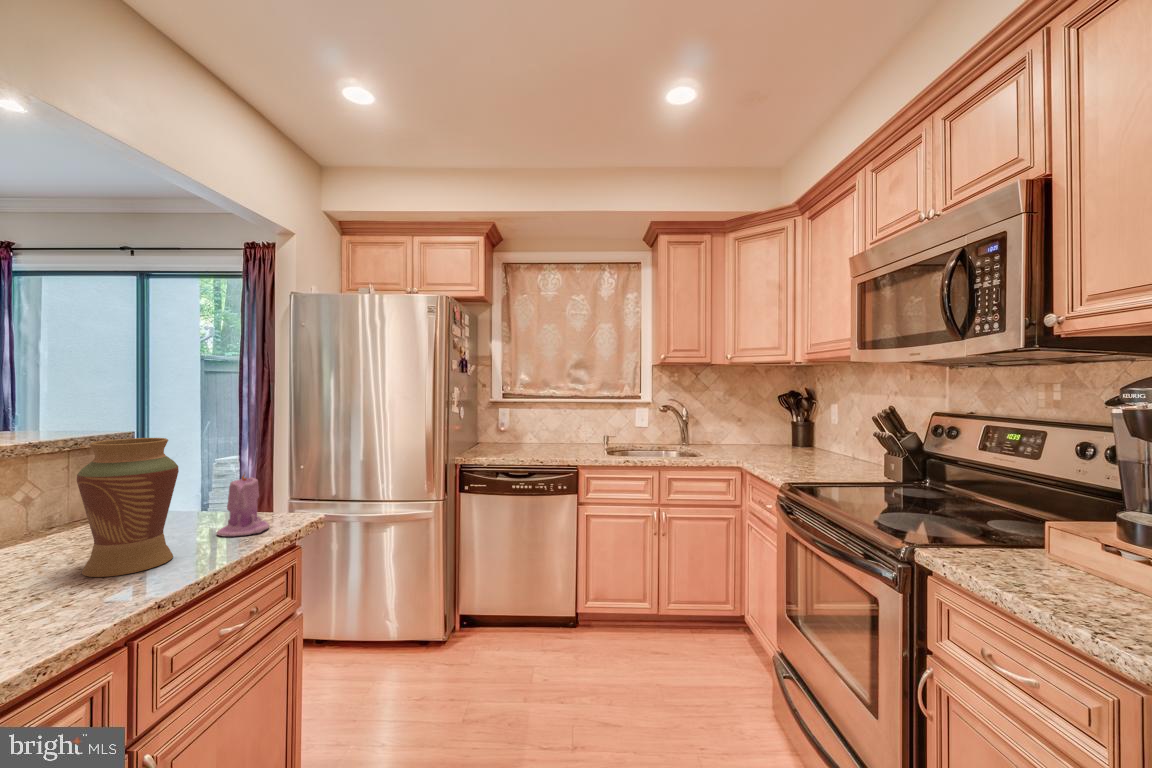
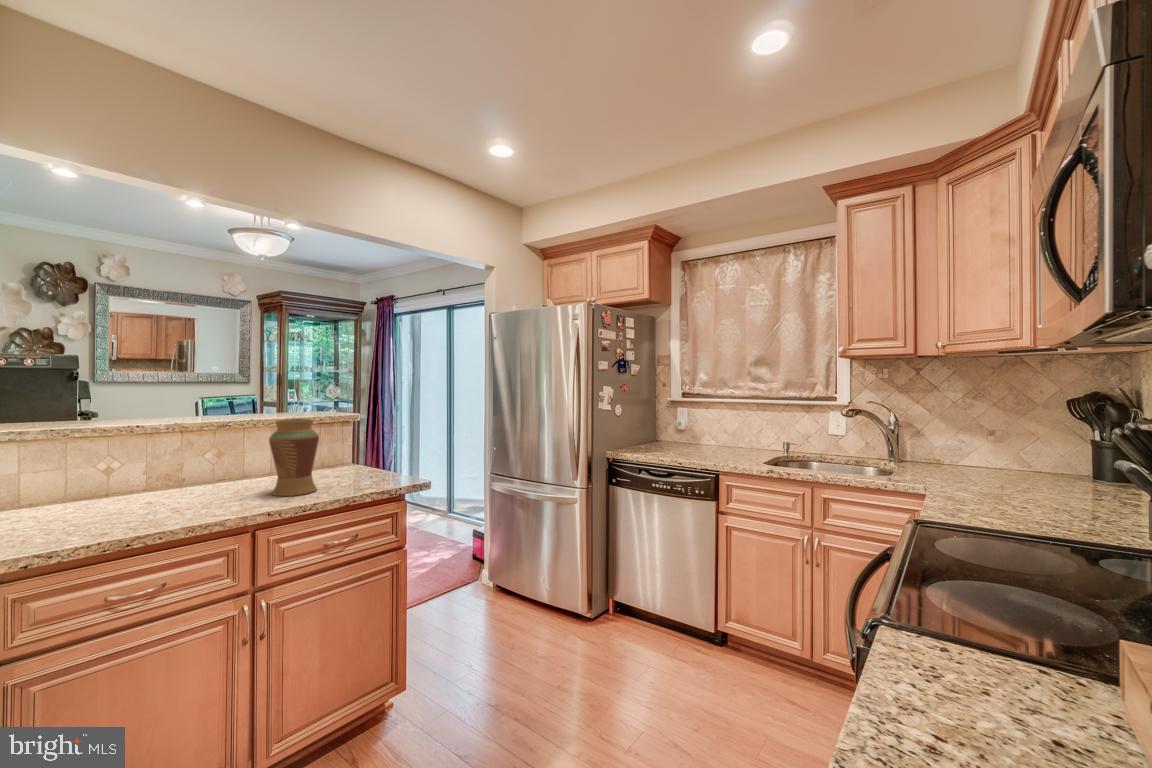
candle: present [216,472,269,536] -> none [353,444,385,486]

